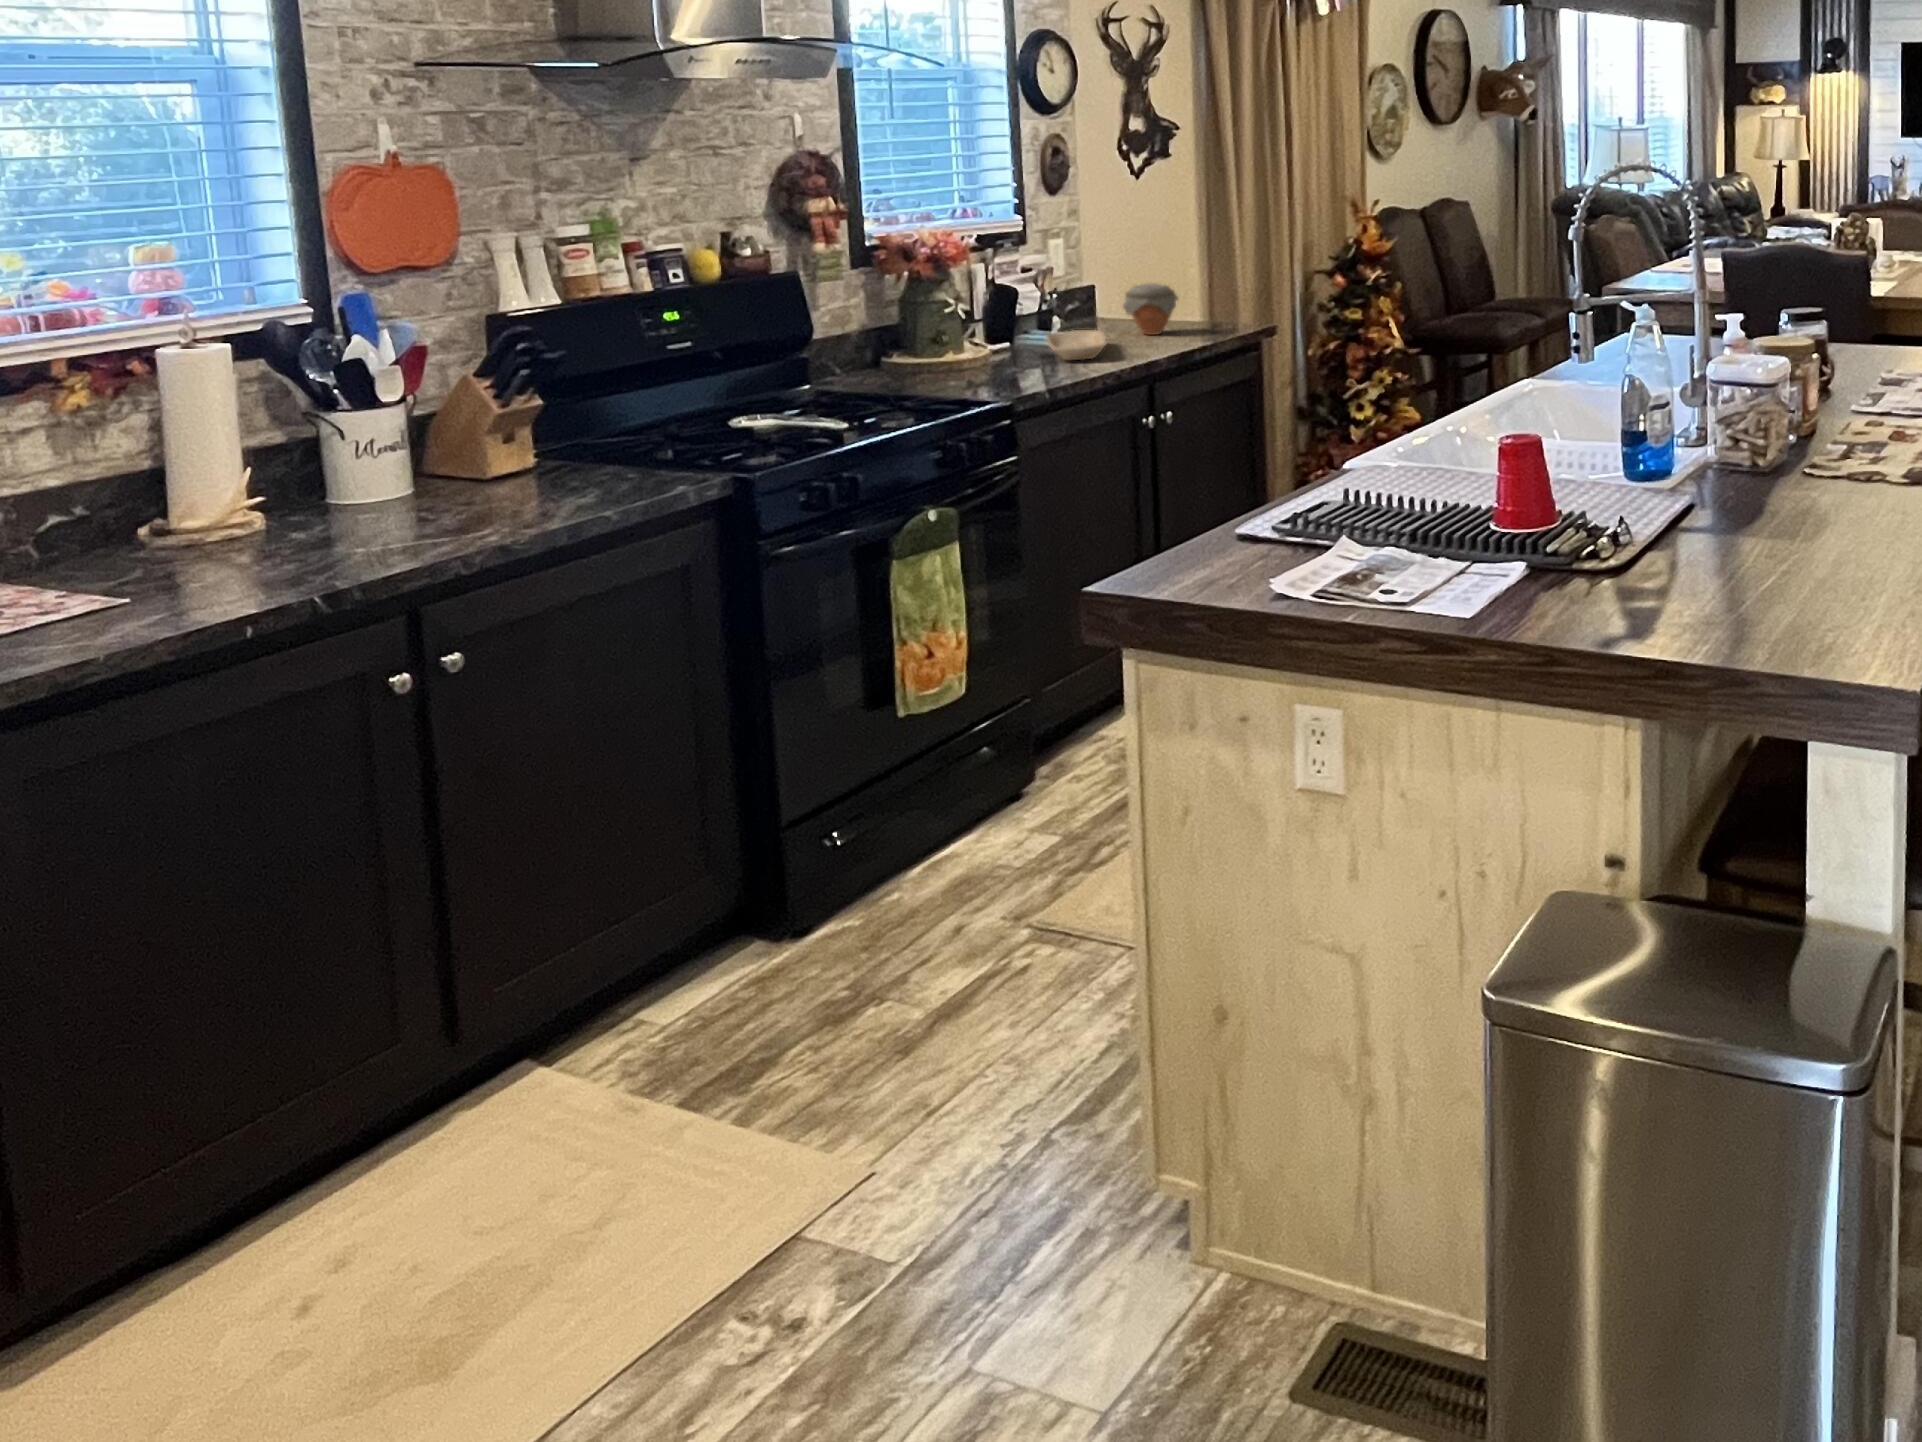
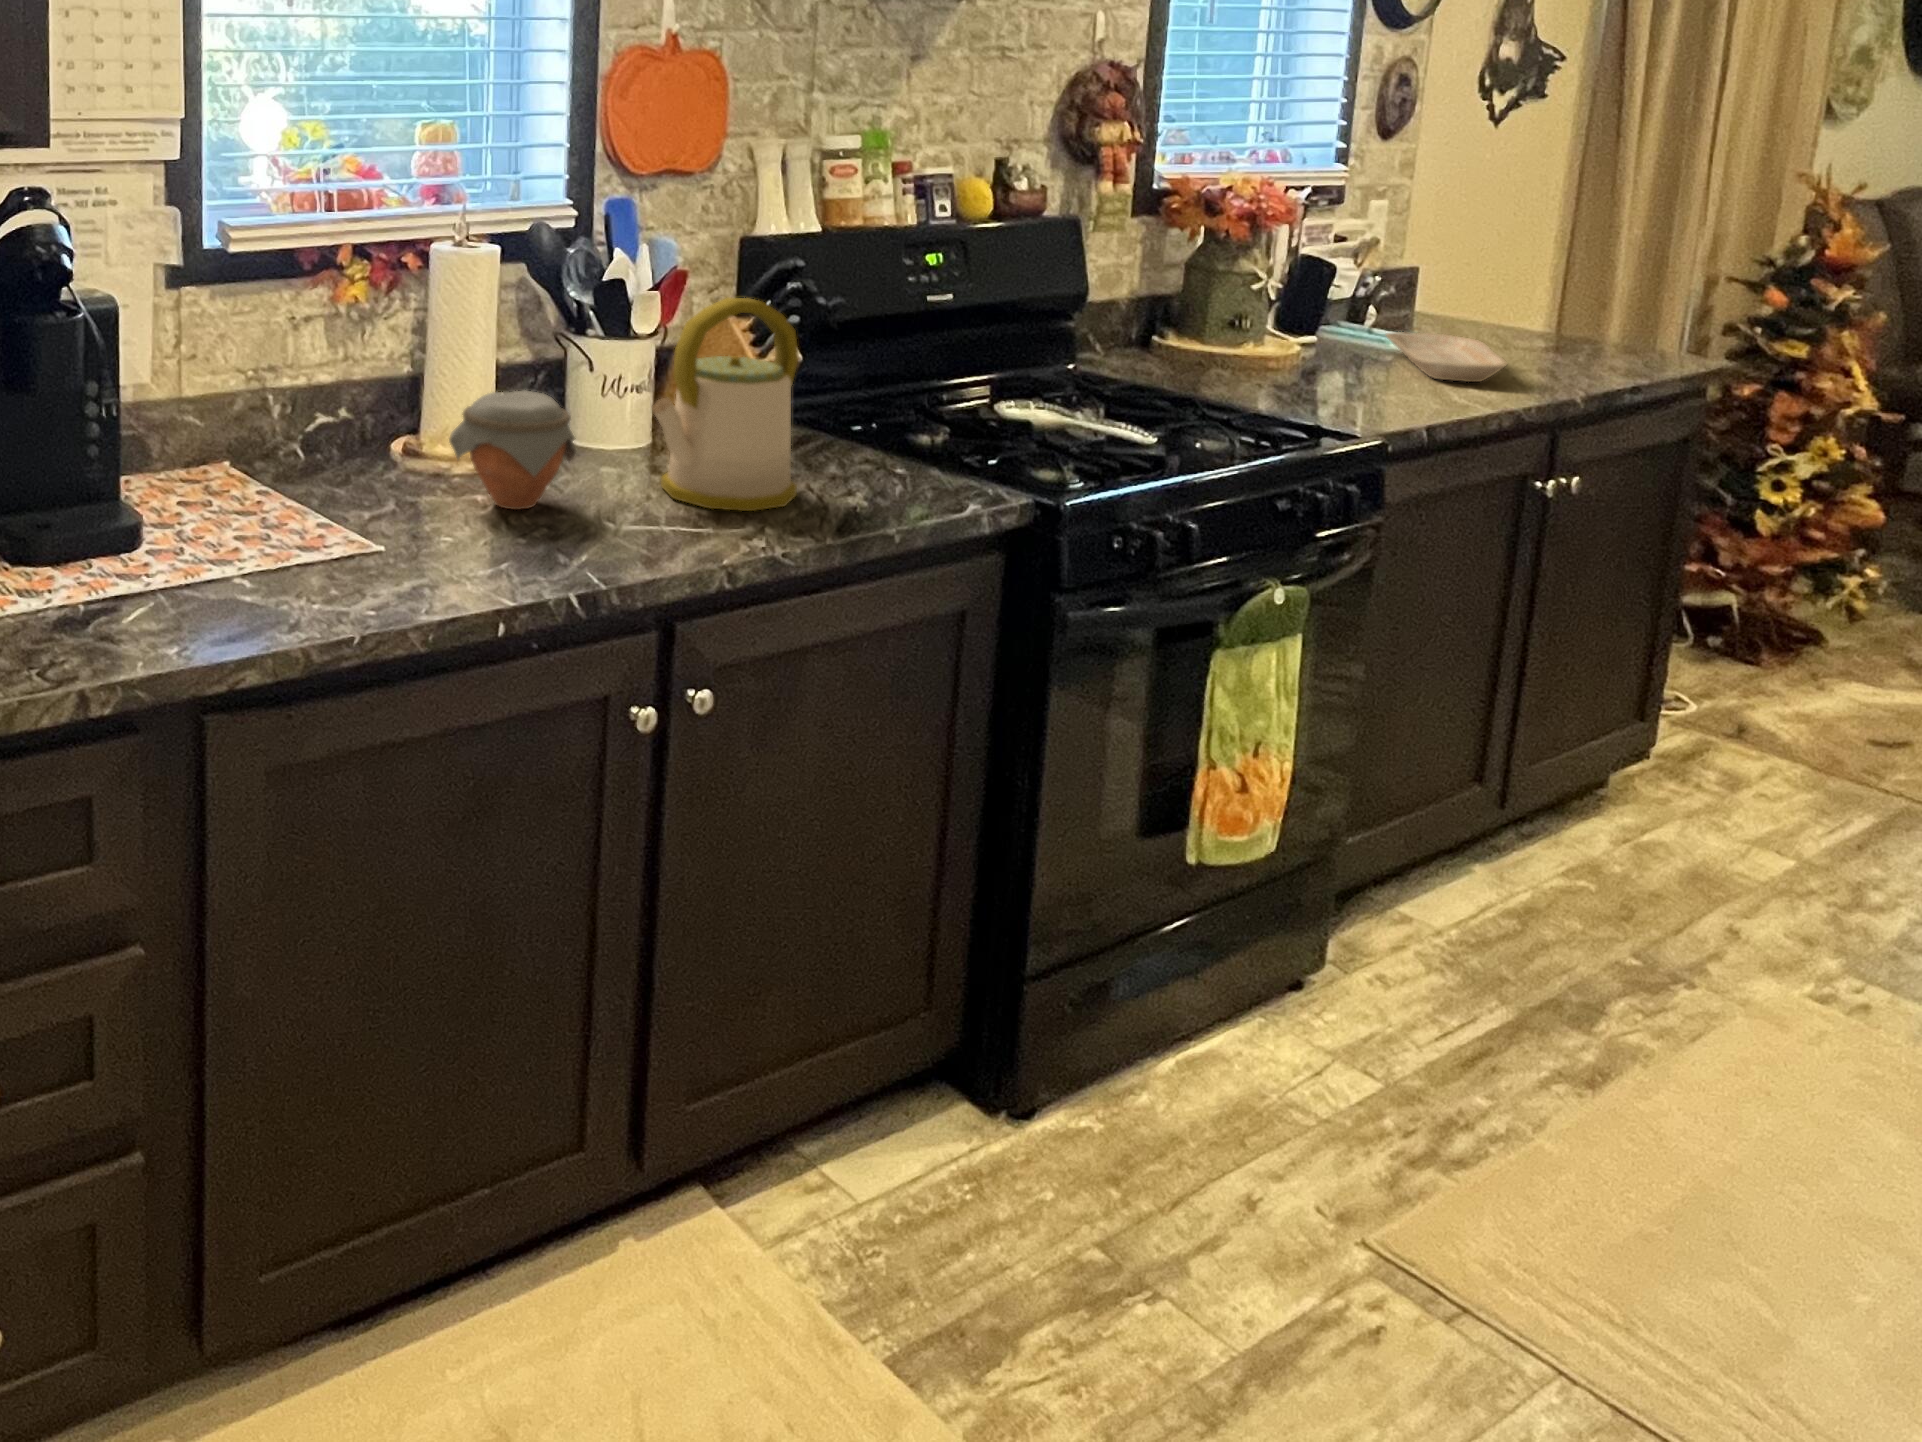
jar: present [1123,283,1178,335] -> present [449,391,576,510]
kettle: none [393,361,537,525] -> present [652,298,799,511]

